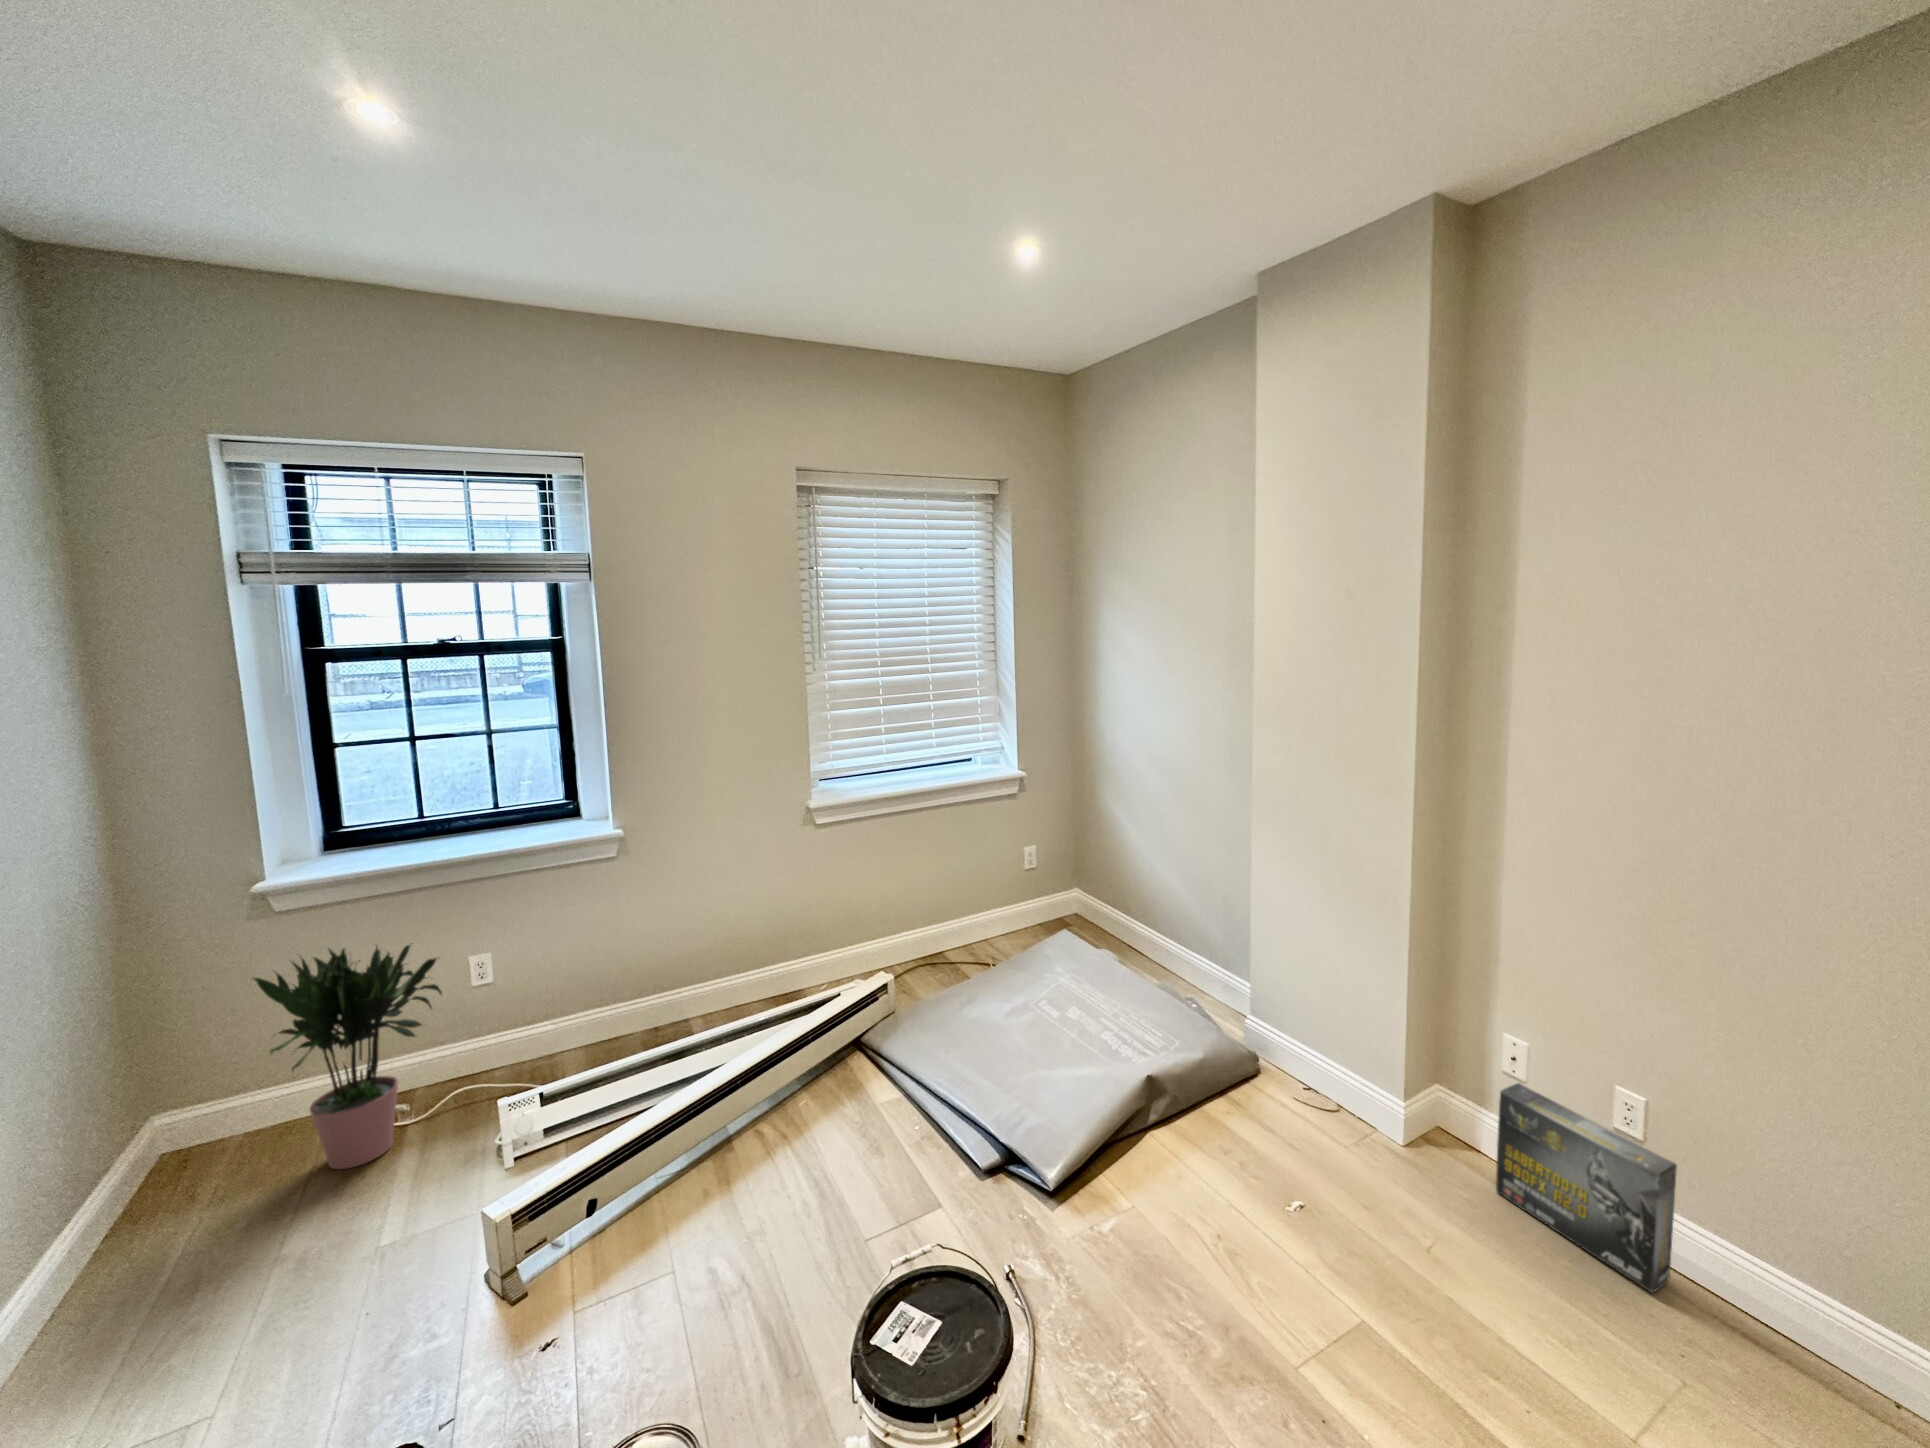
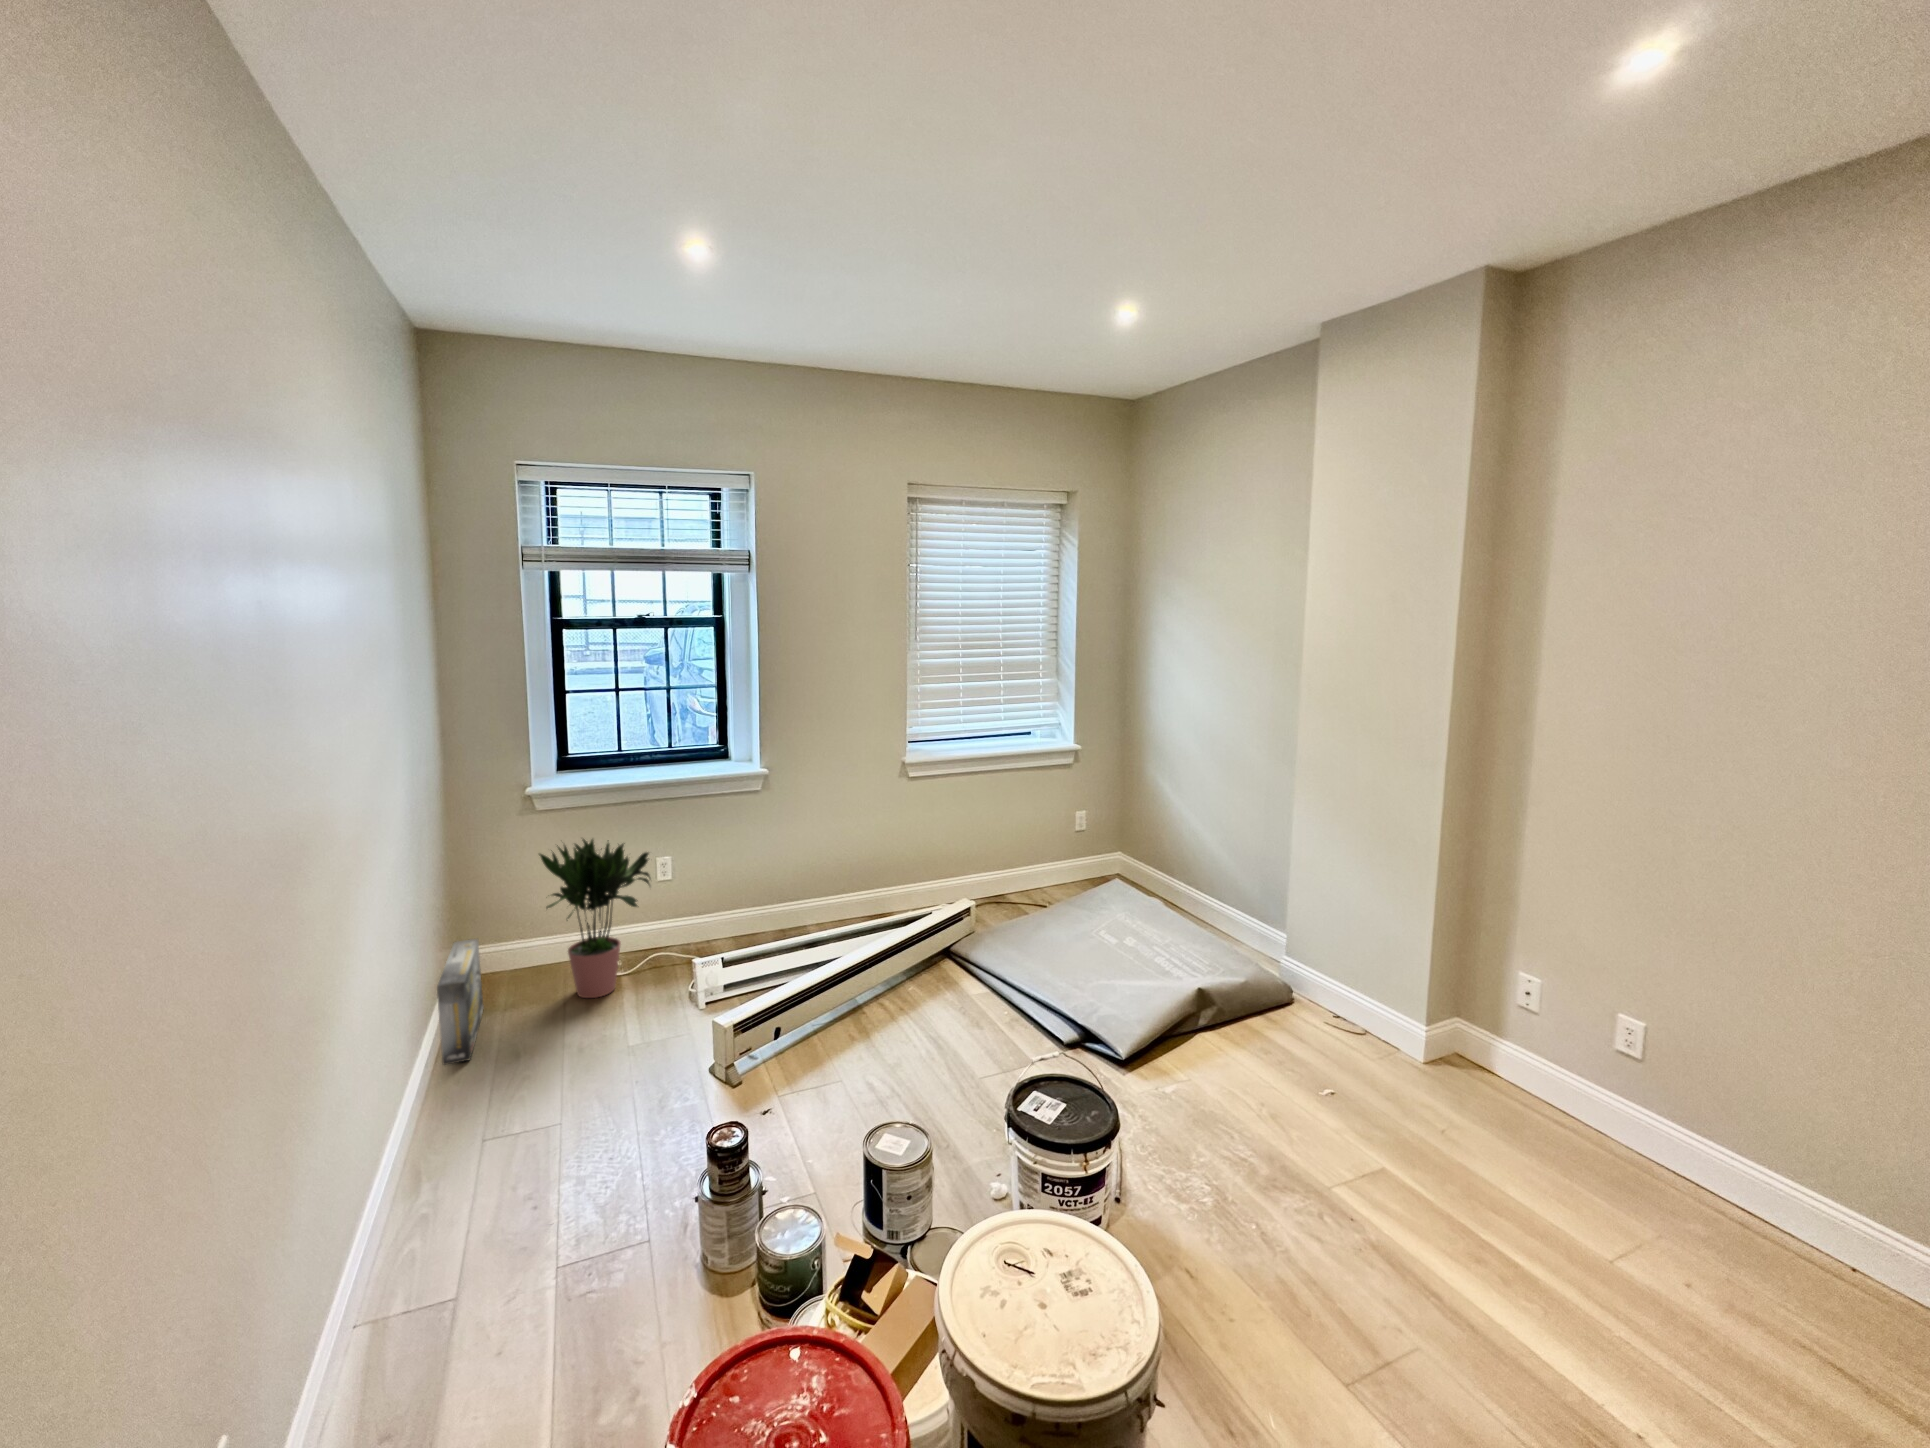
box: present [1496,1083,1677,1292] -> present [437,939,484,1065]

